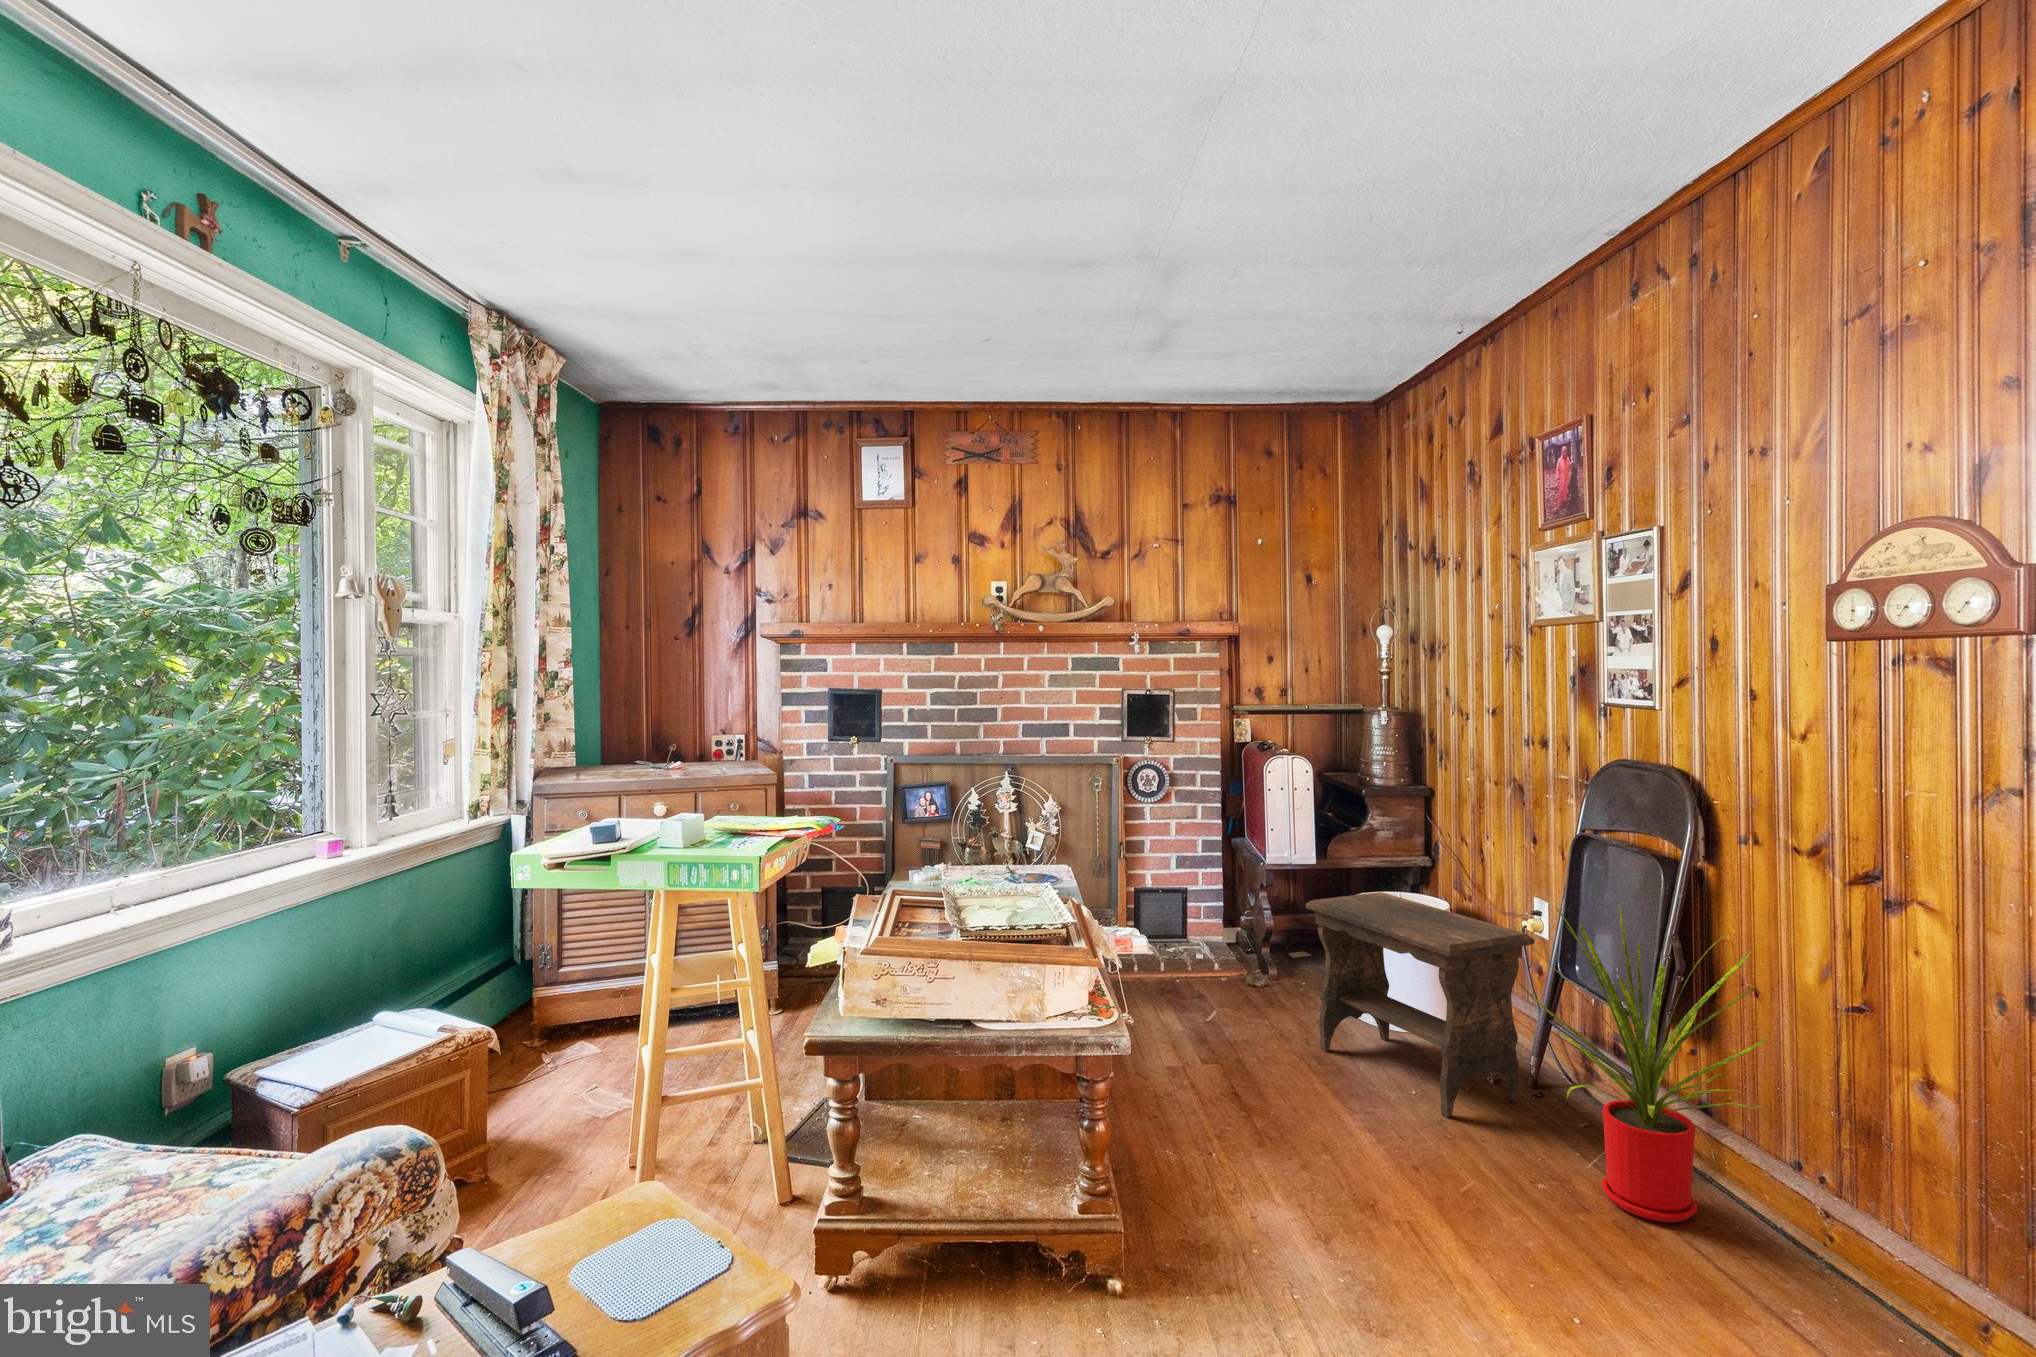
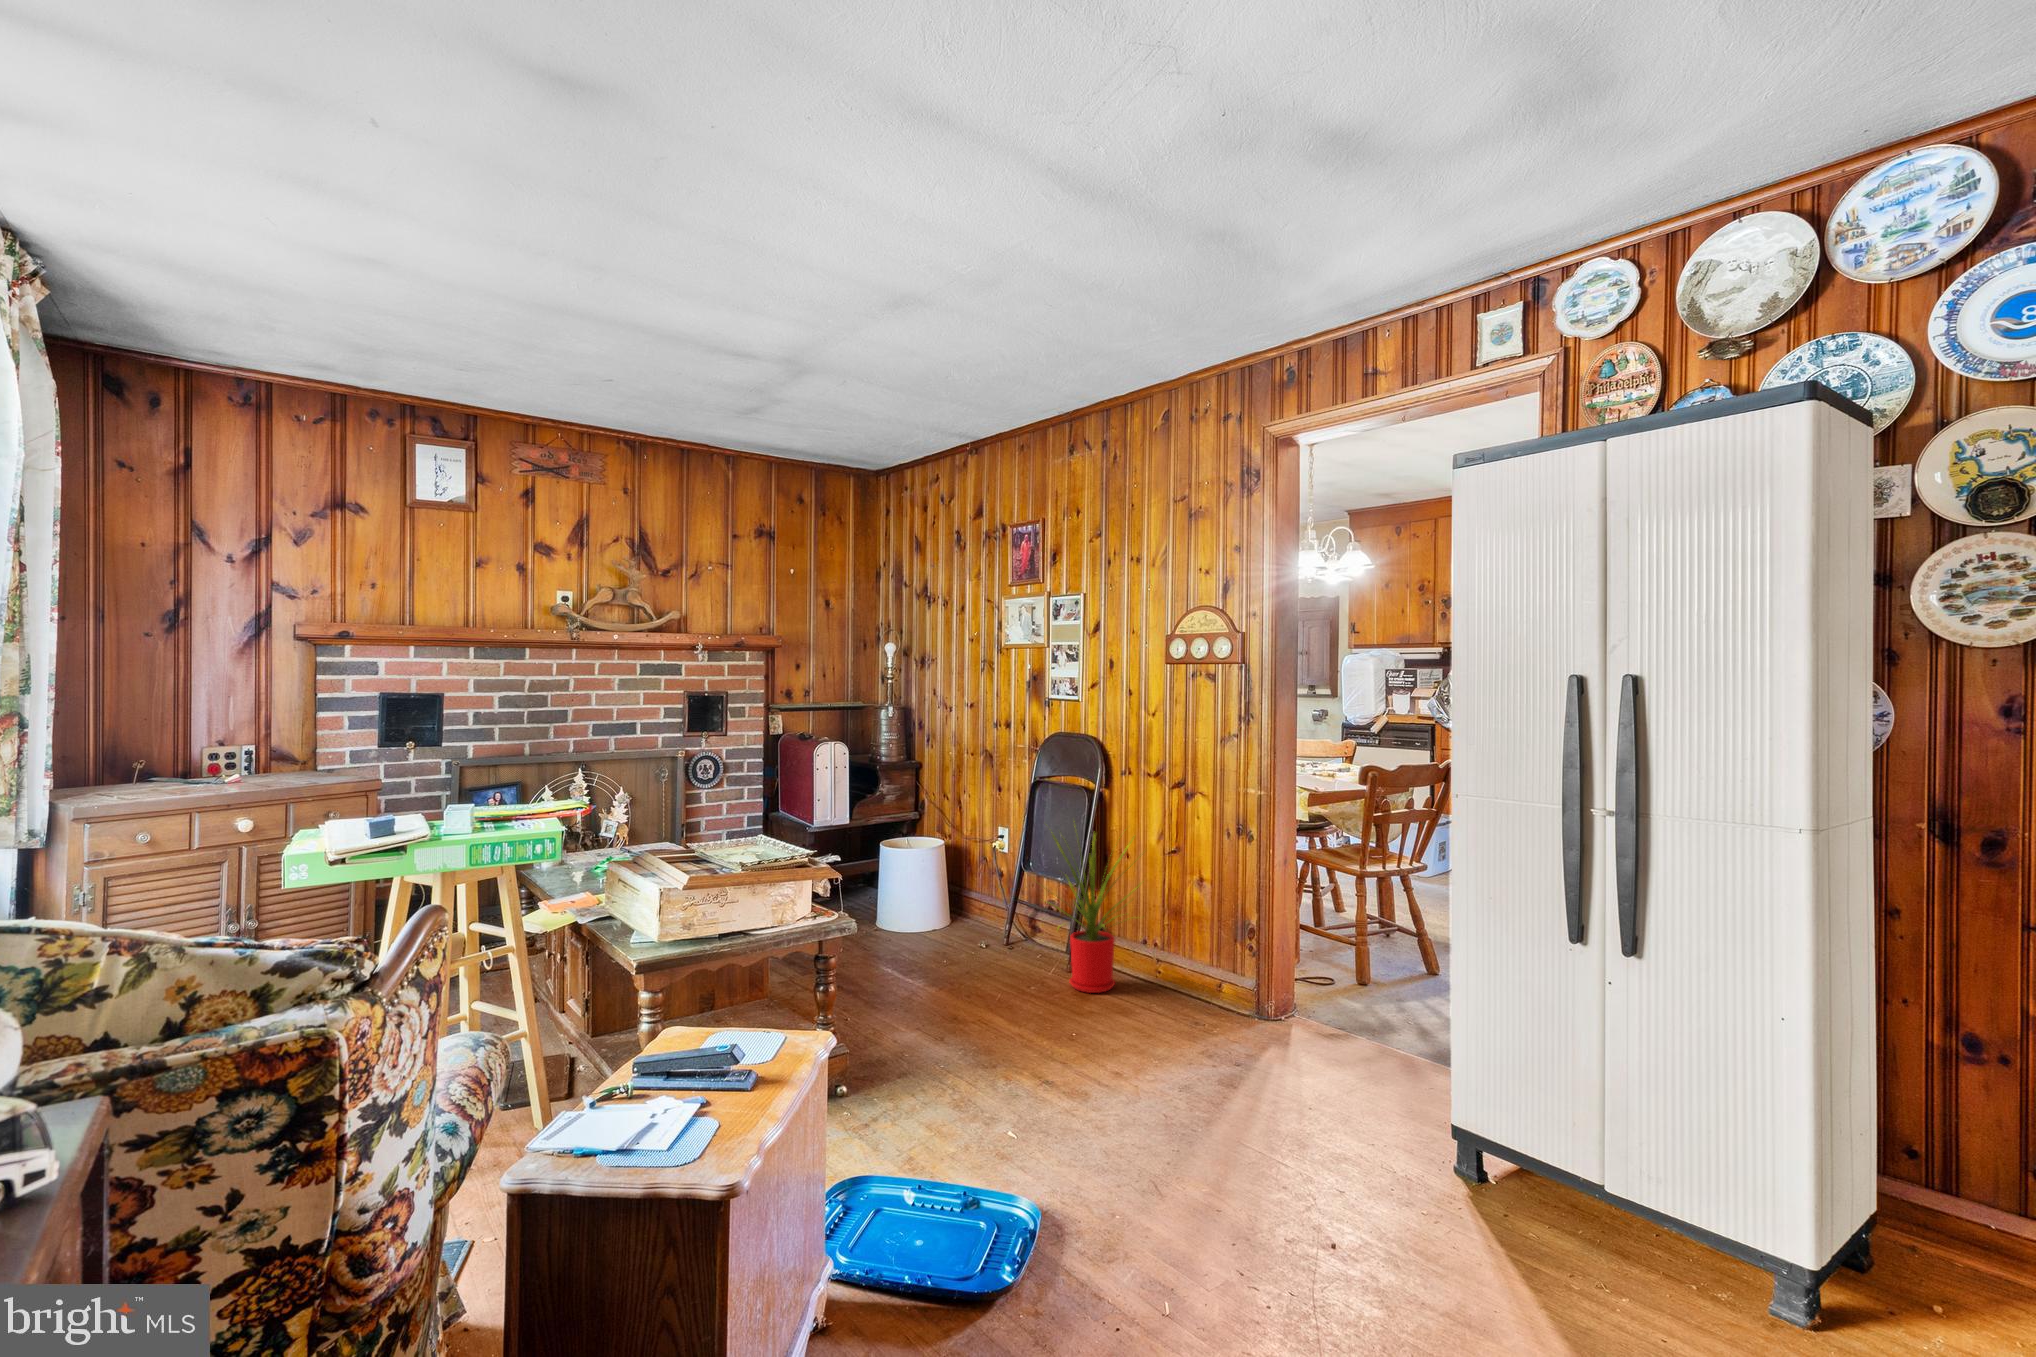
footstool: present [1306,892,1534,1117] -> none [869,835,1019,971]

